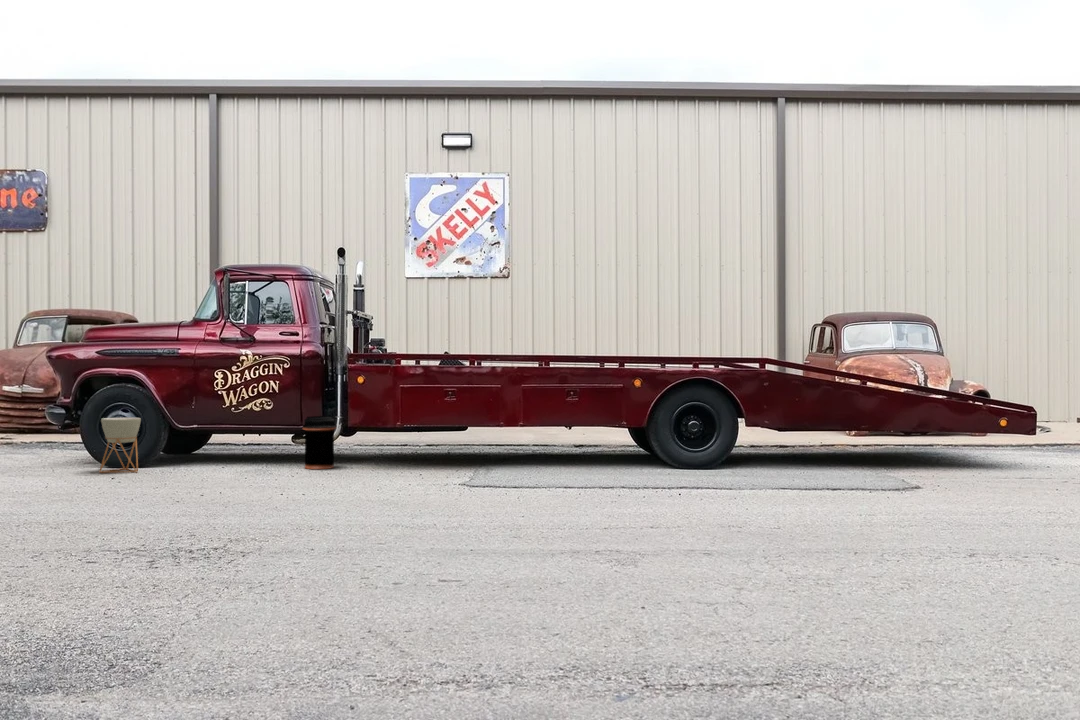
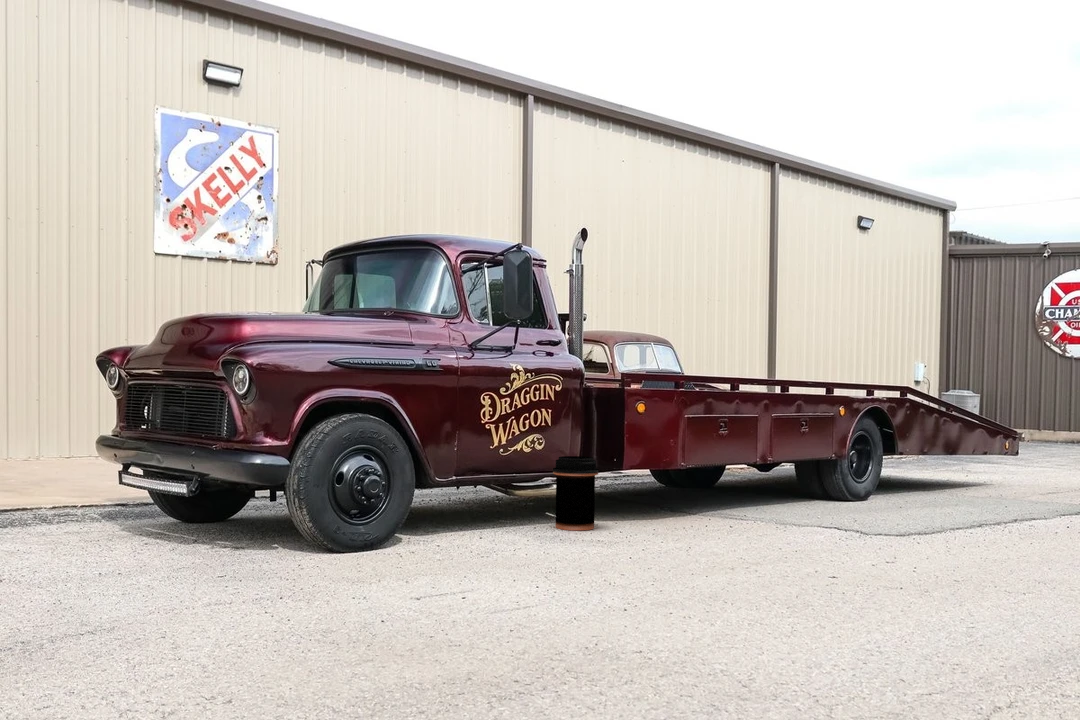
planter: present [99,417,141,473] -> none [391,473,455,572]

